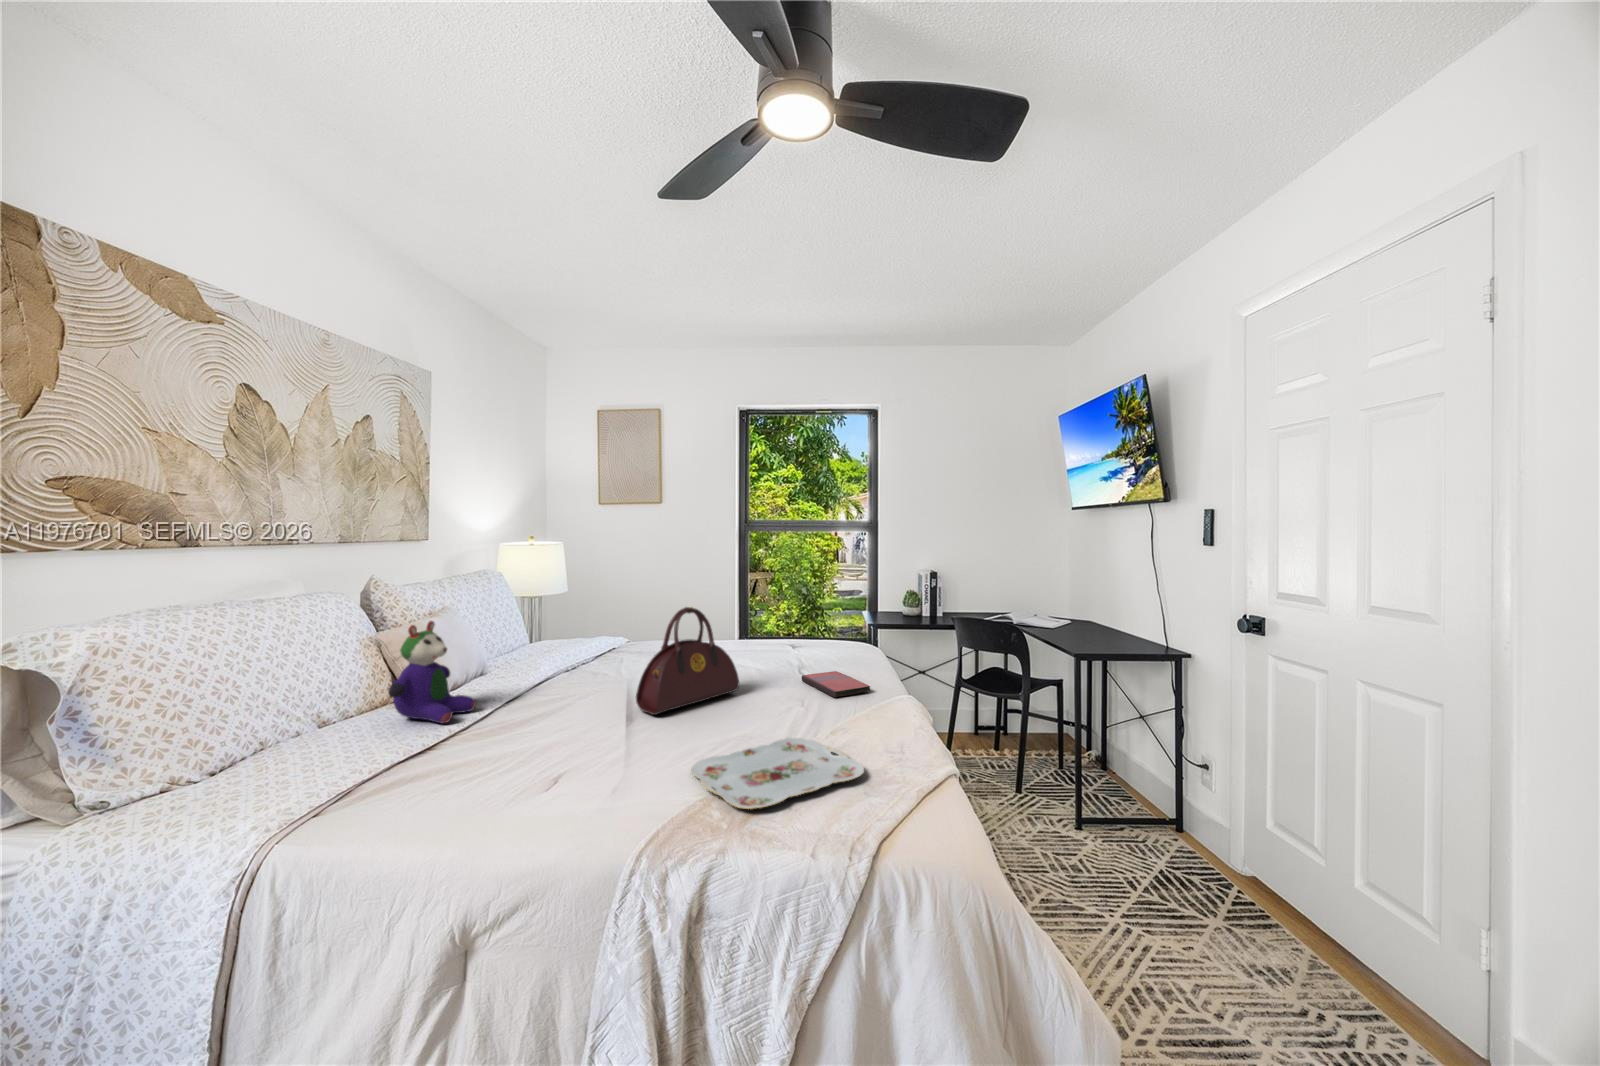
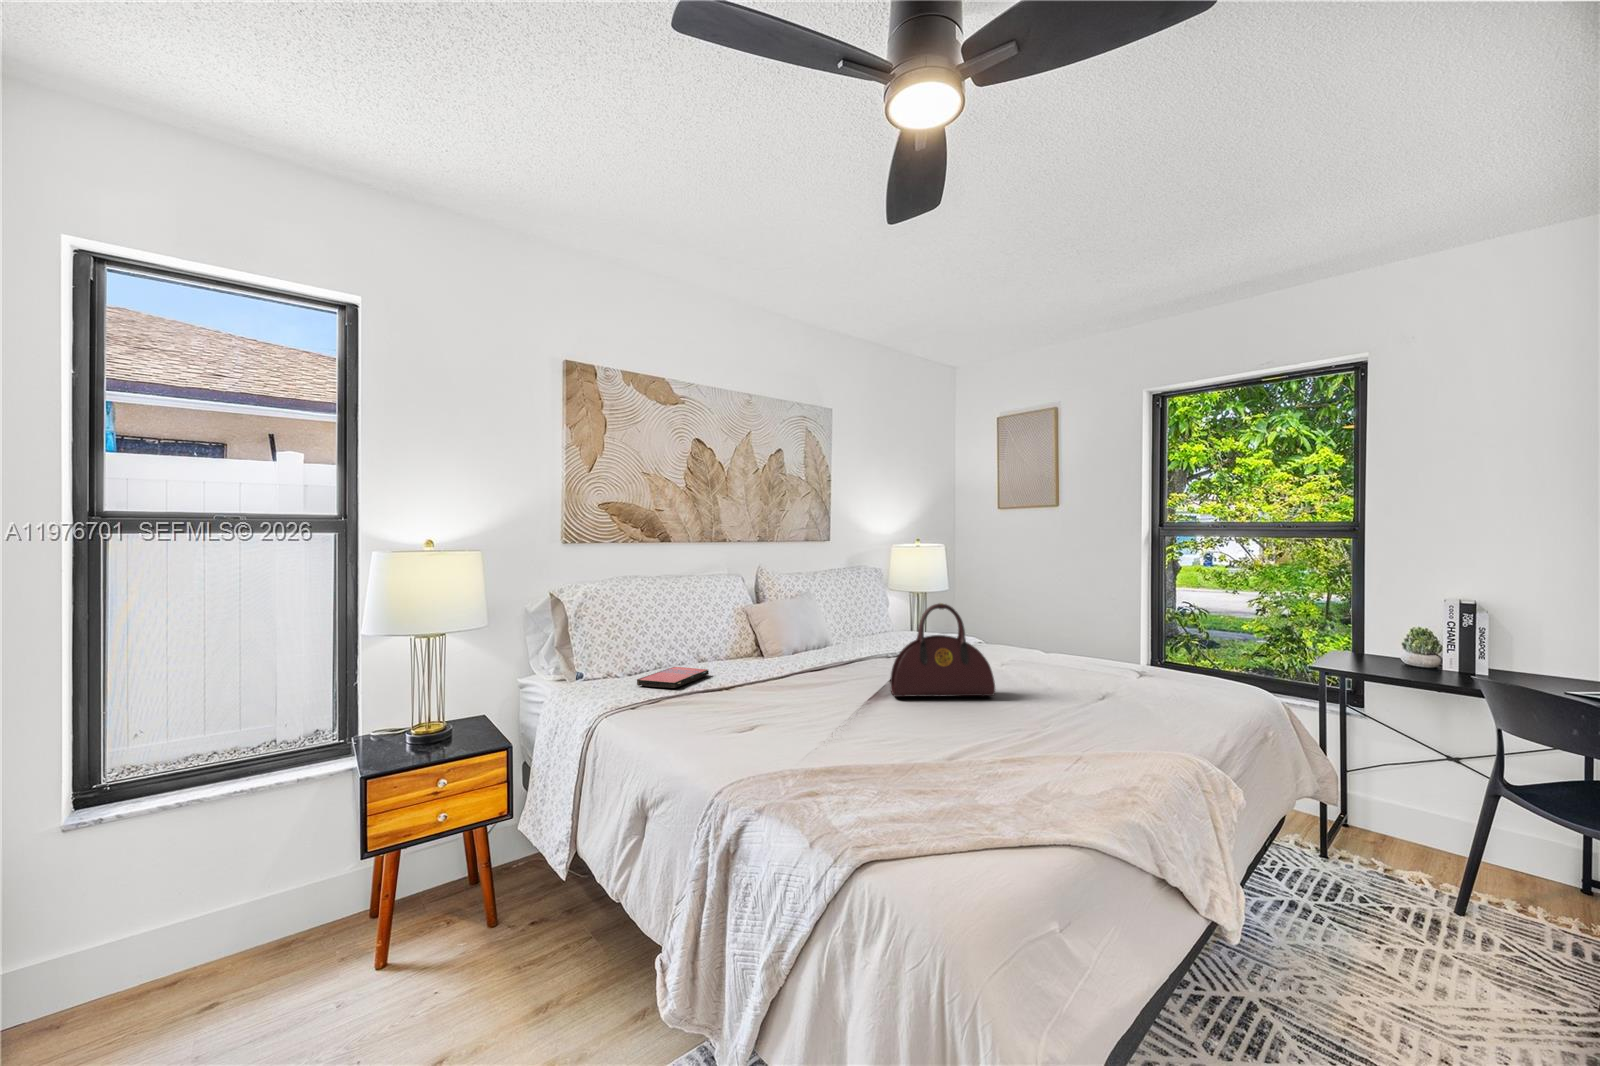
stuffed toy: present [389,621,476,723] -> none [728,597,784,671]
paperback book: present [802,671,870,697] -> present [637,667,709,688]
serving tray: present [691,738,864,809] -> none [840,730,996,775]

